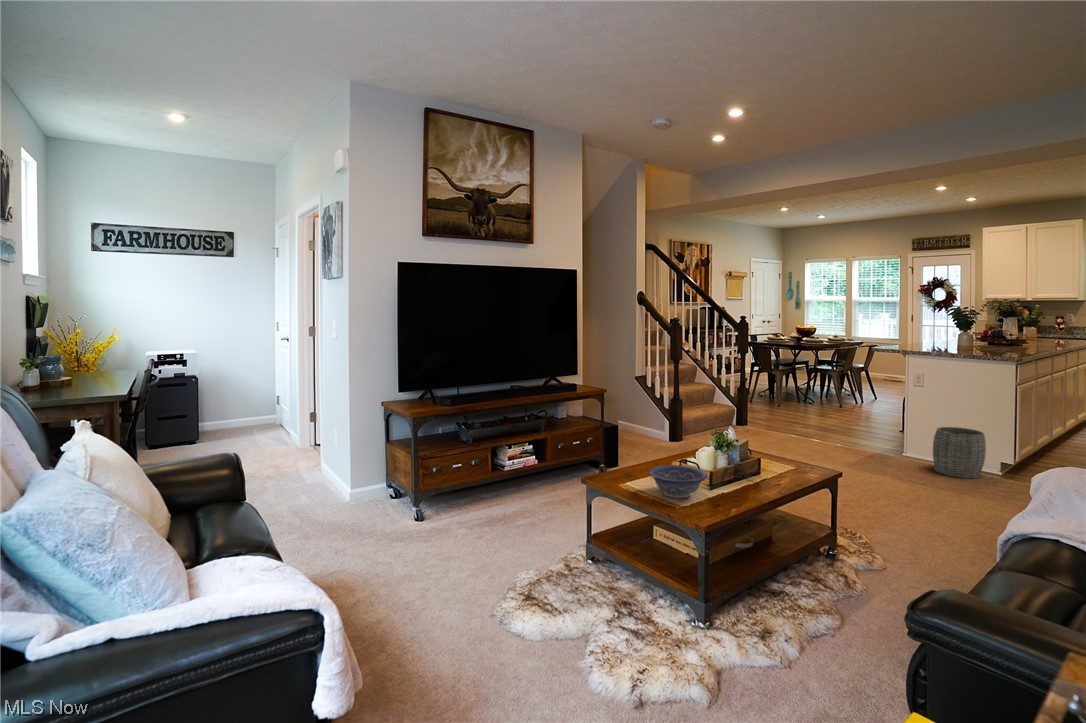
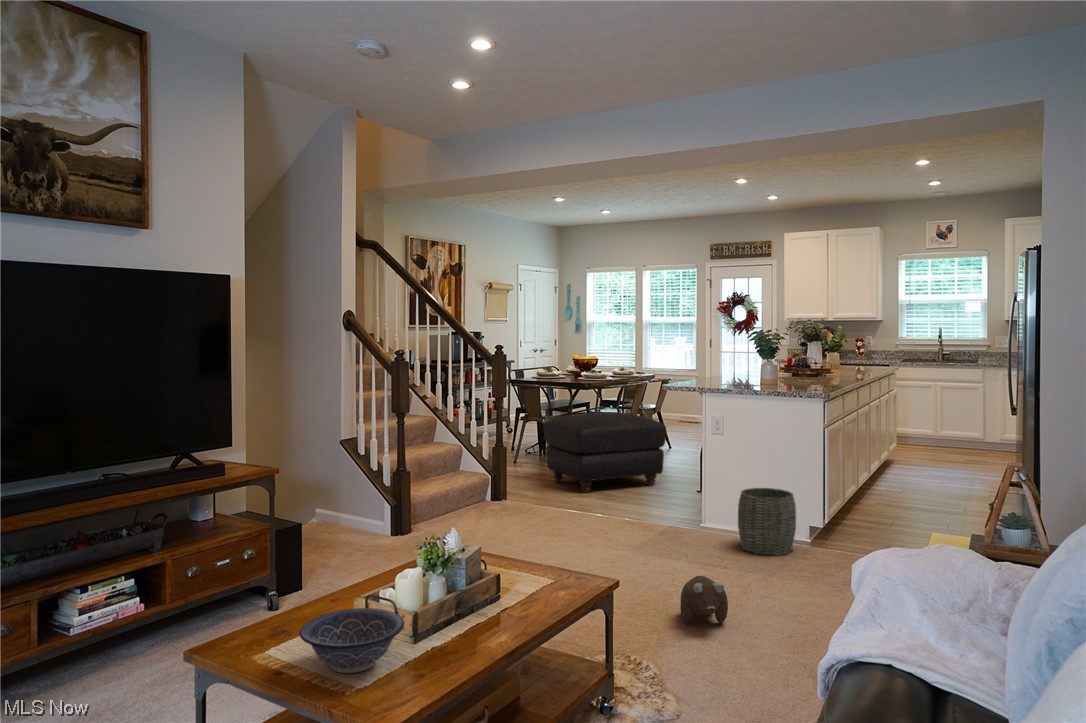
ottoman: none [772,368,872,424] -> present [544,412,666,493]
plush toy: none [883,481,923,516] -> present [680,576,728,624]

